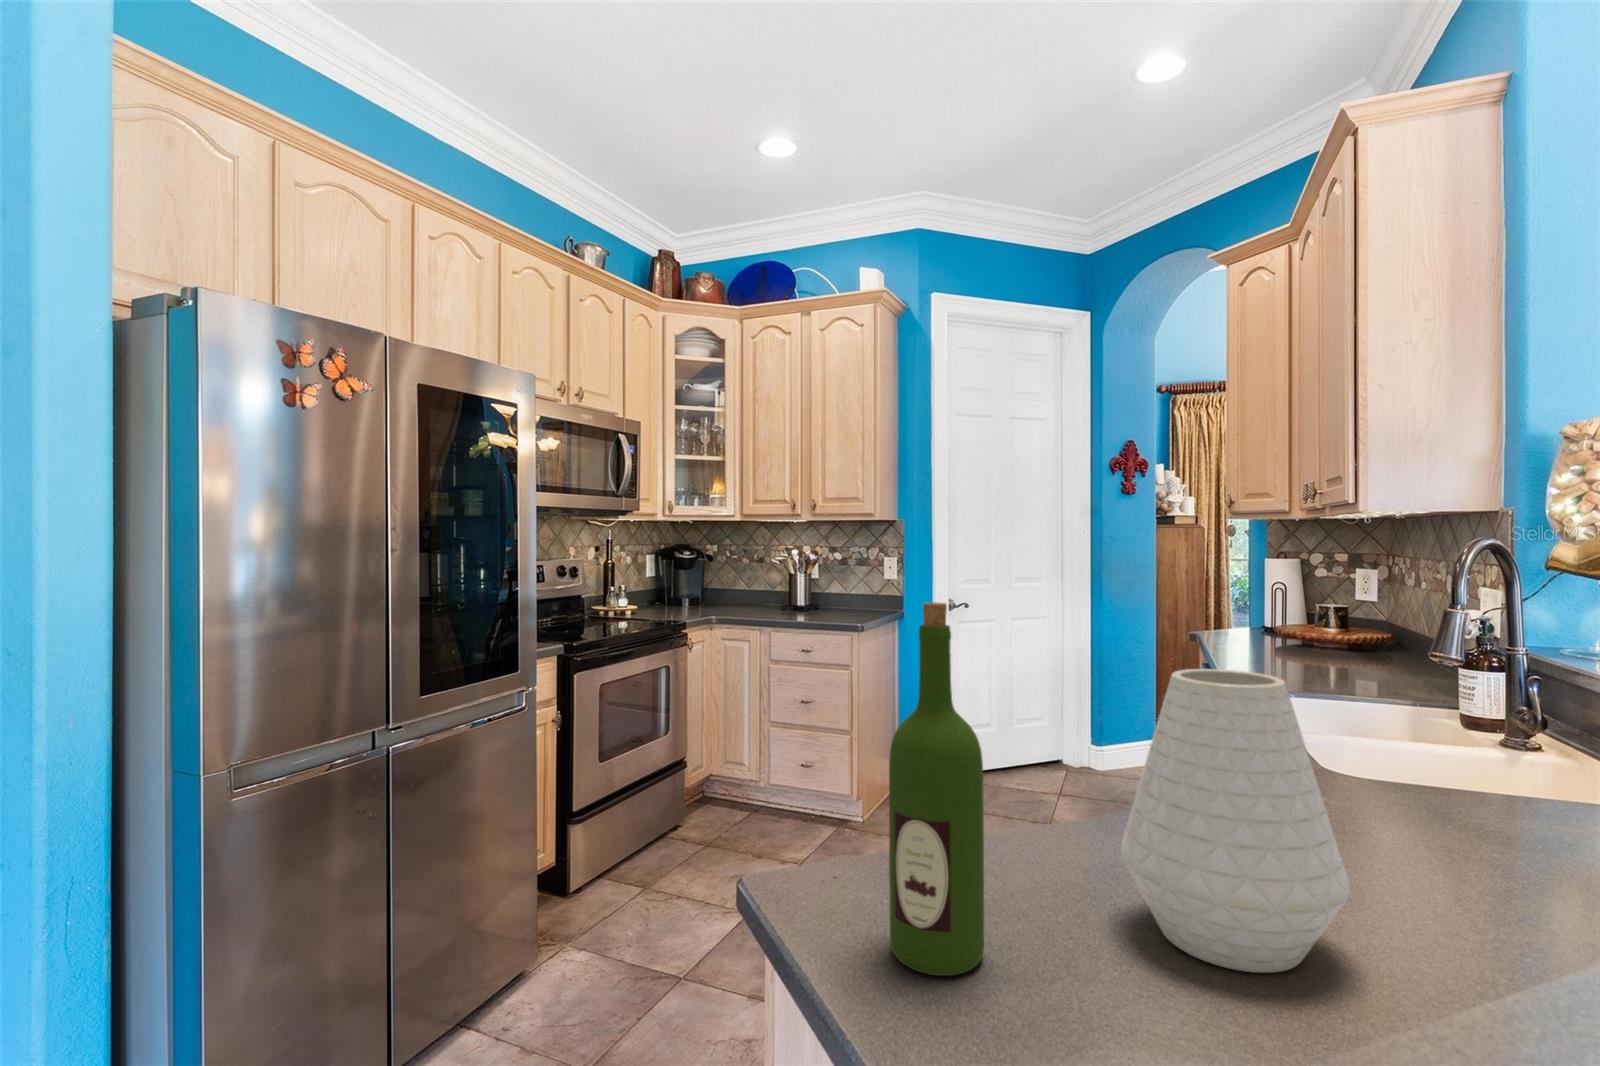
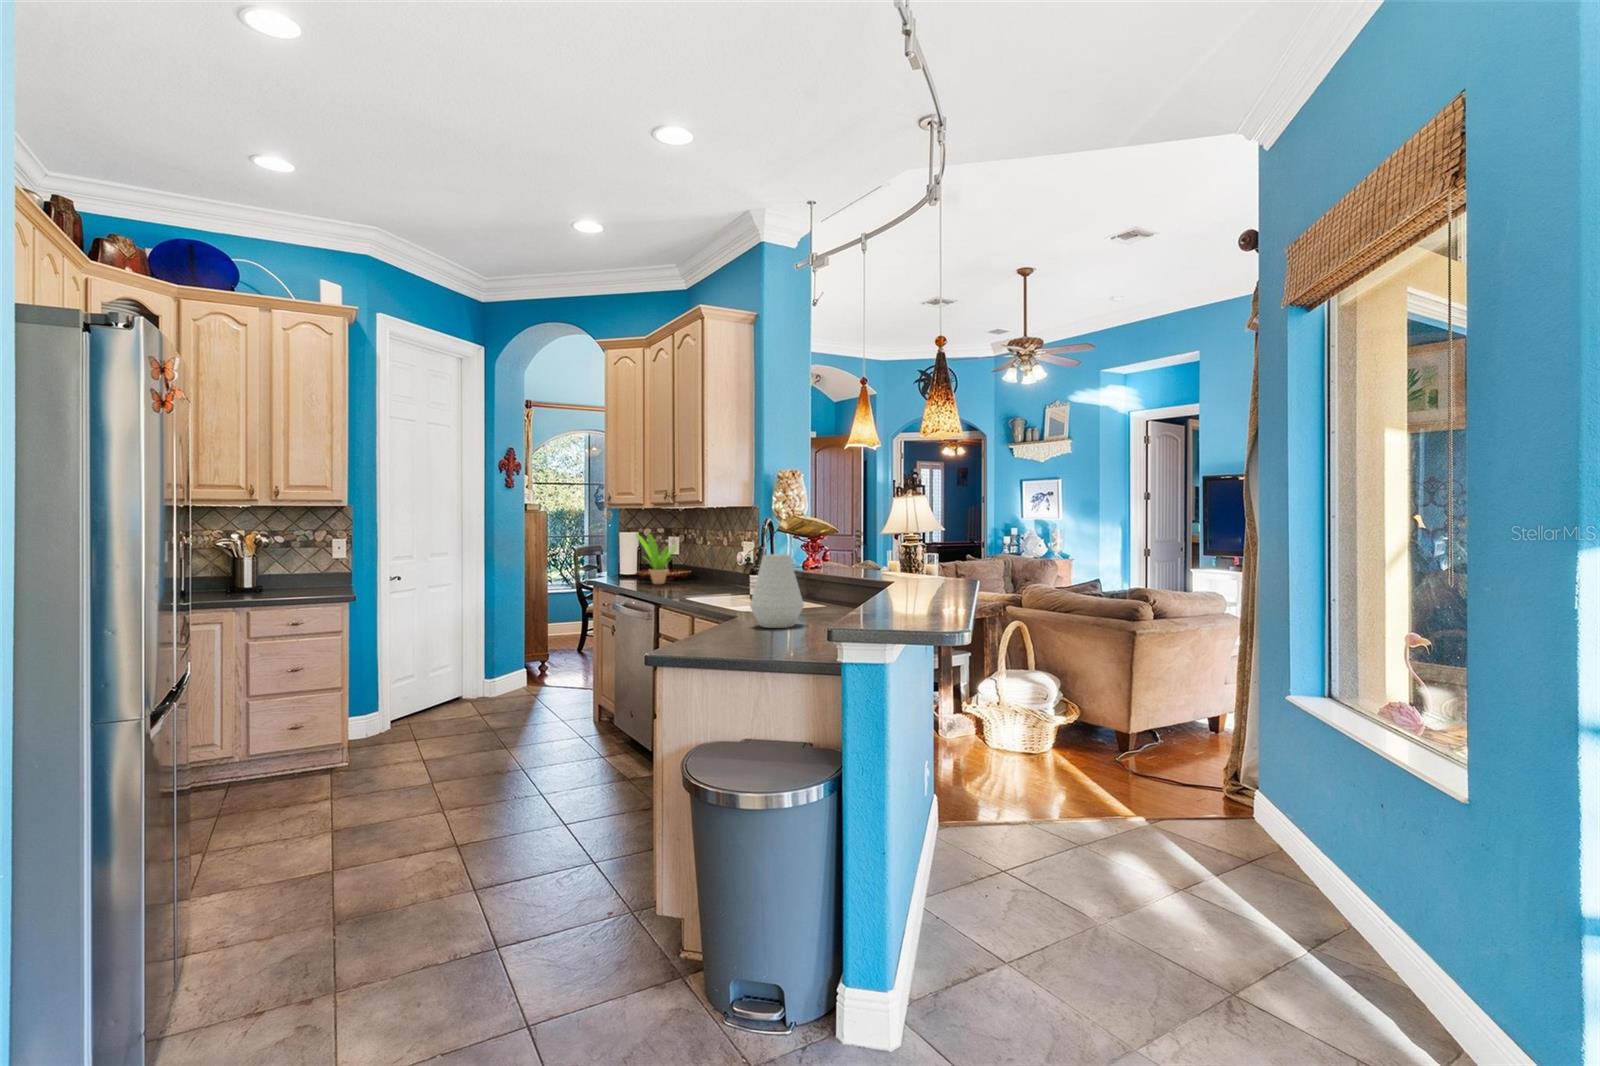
potted plant: none [1262,560,1350,654] -> present [636,534,677,584]
wine bottle: present [889,602,984,976] -> none [714,536,741,639]

